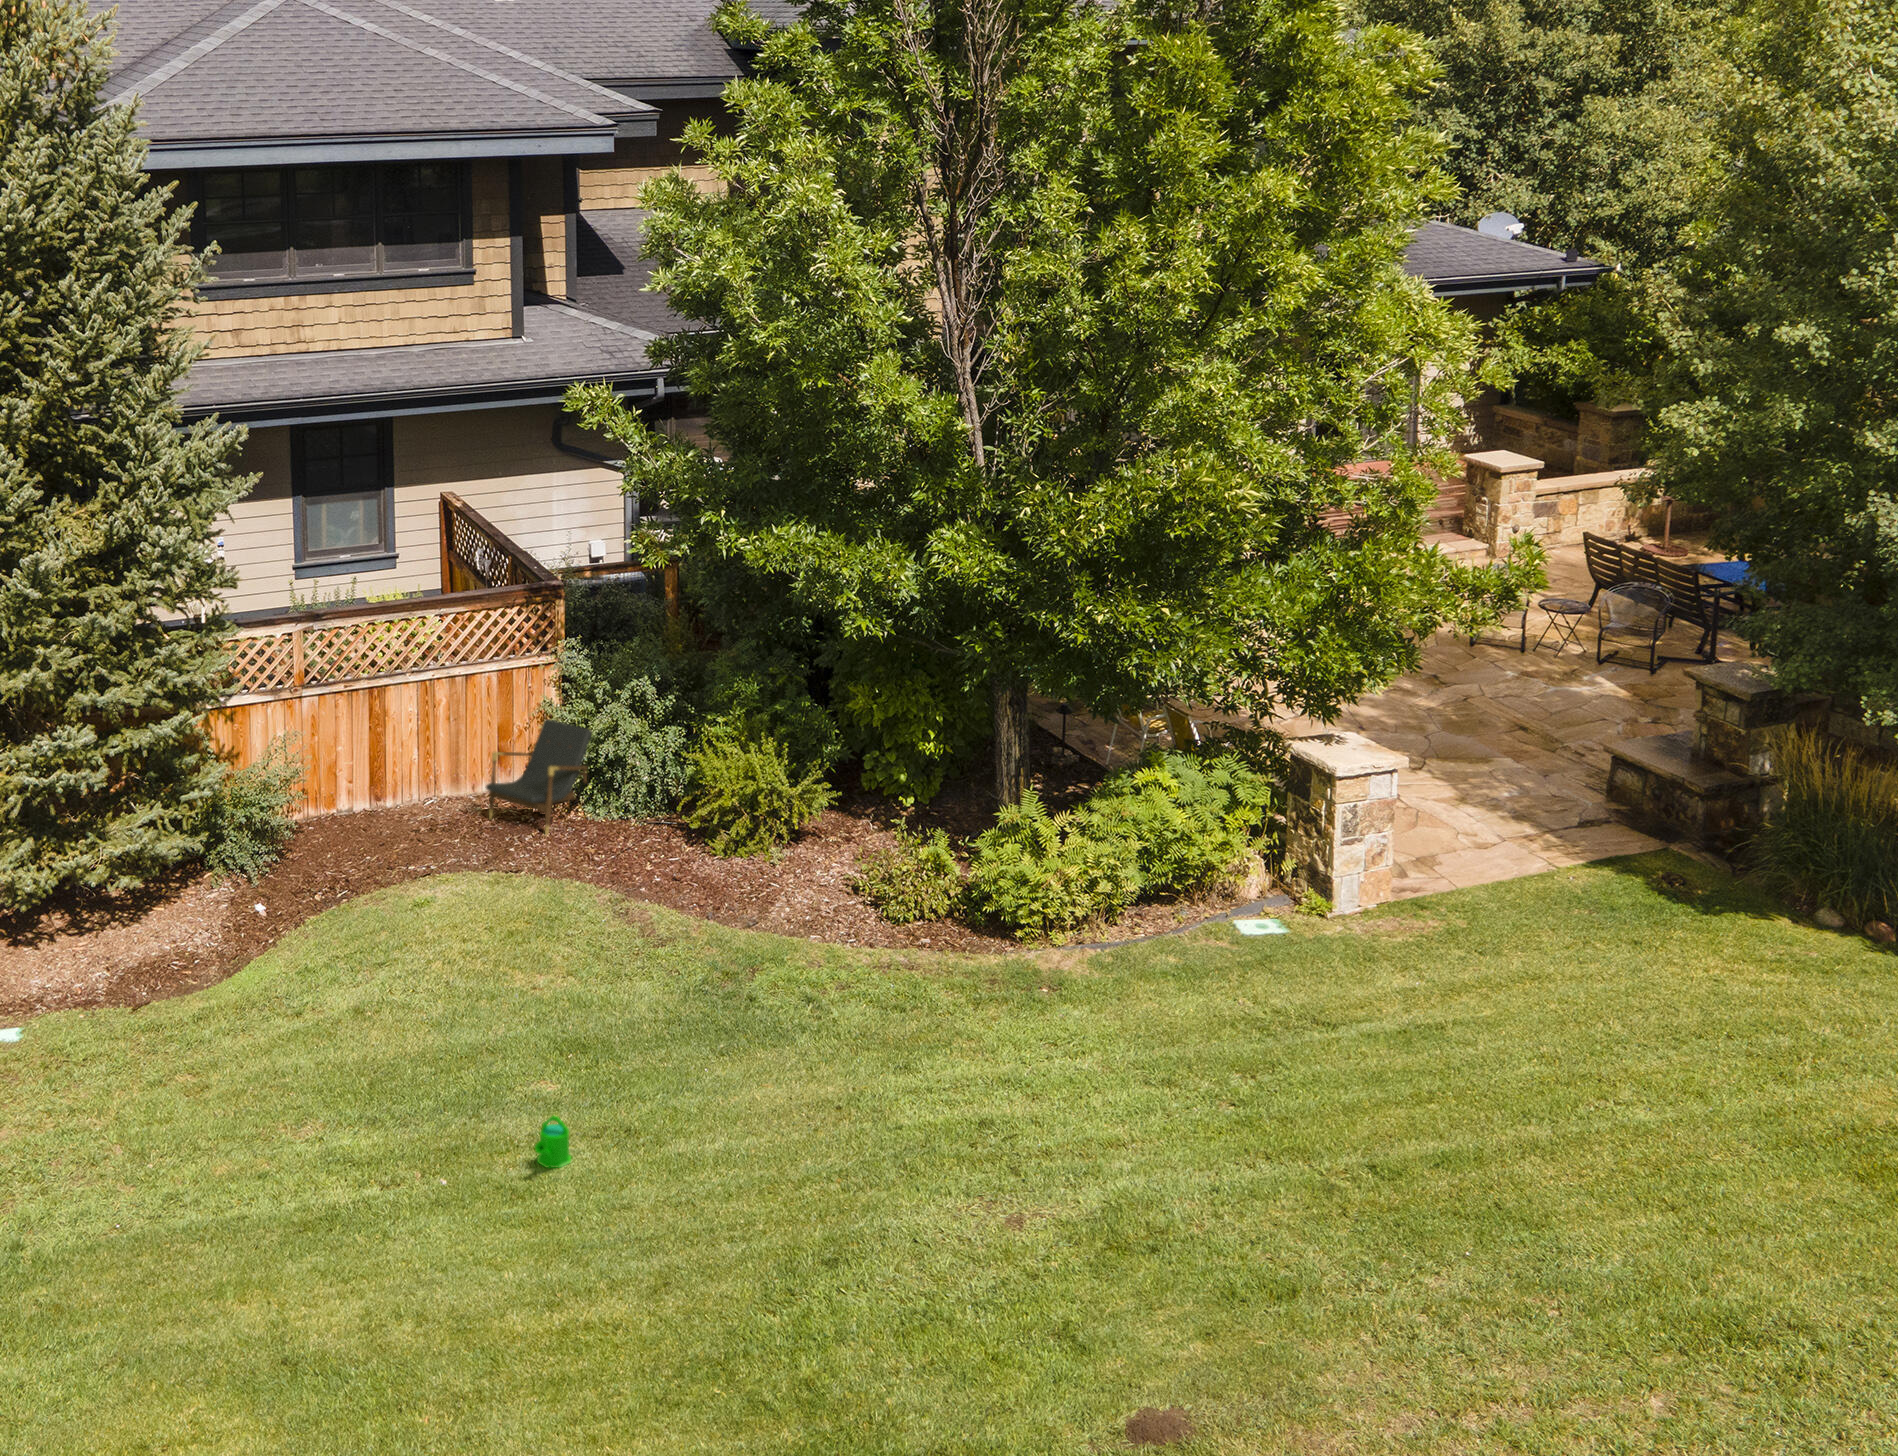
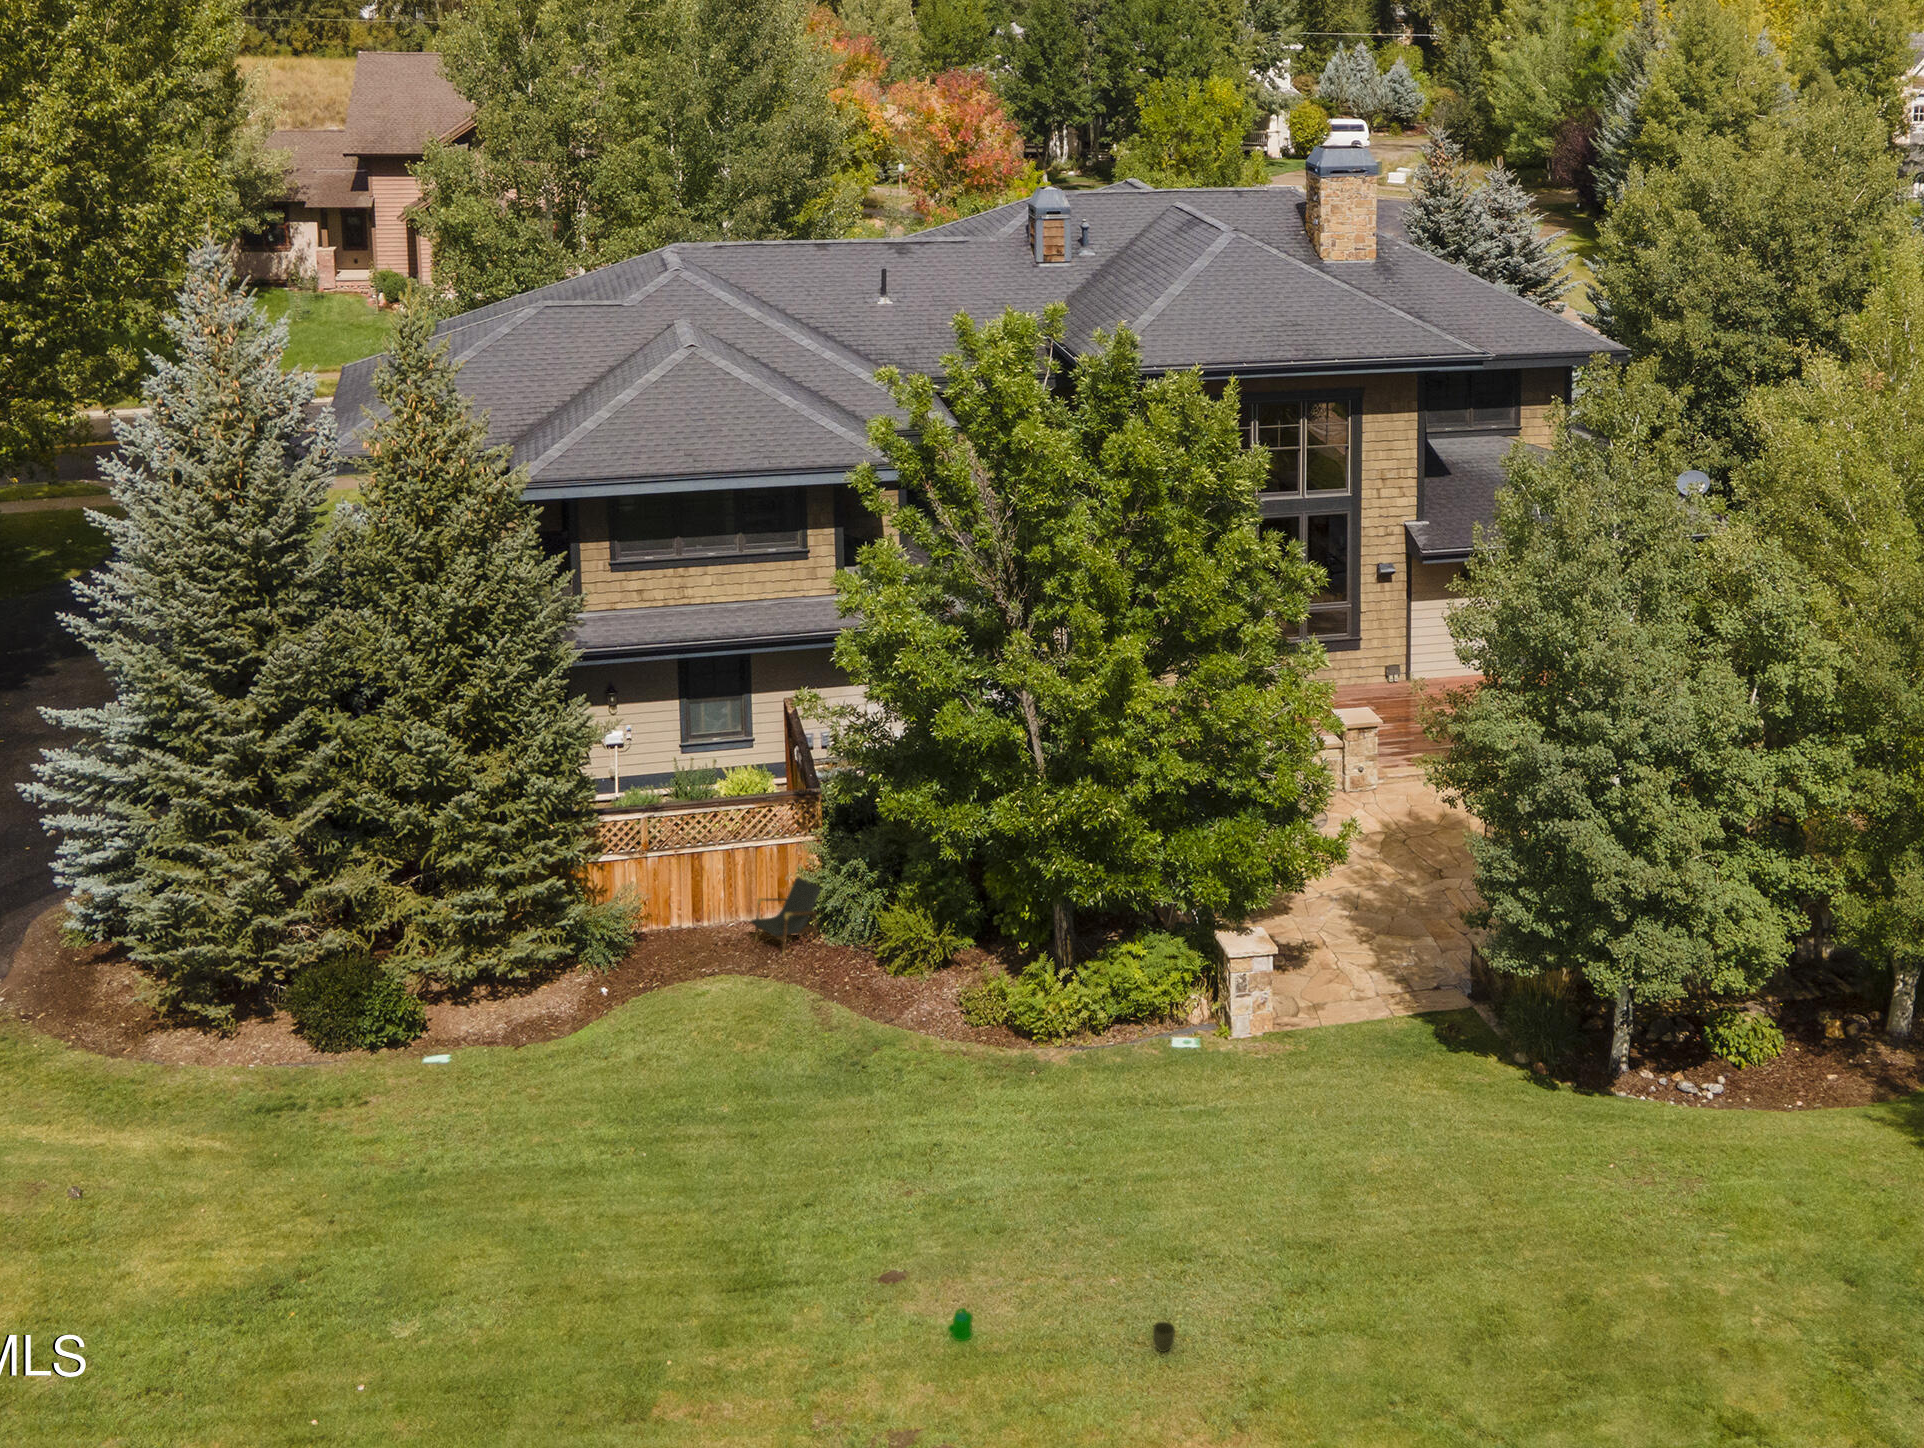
watering can: present [535,1116,571,1168] -> present [948,1308,973,1341]
planter: none [1721,1328,1771,1387] -> present [1153,1321,1175,1352]

